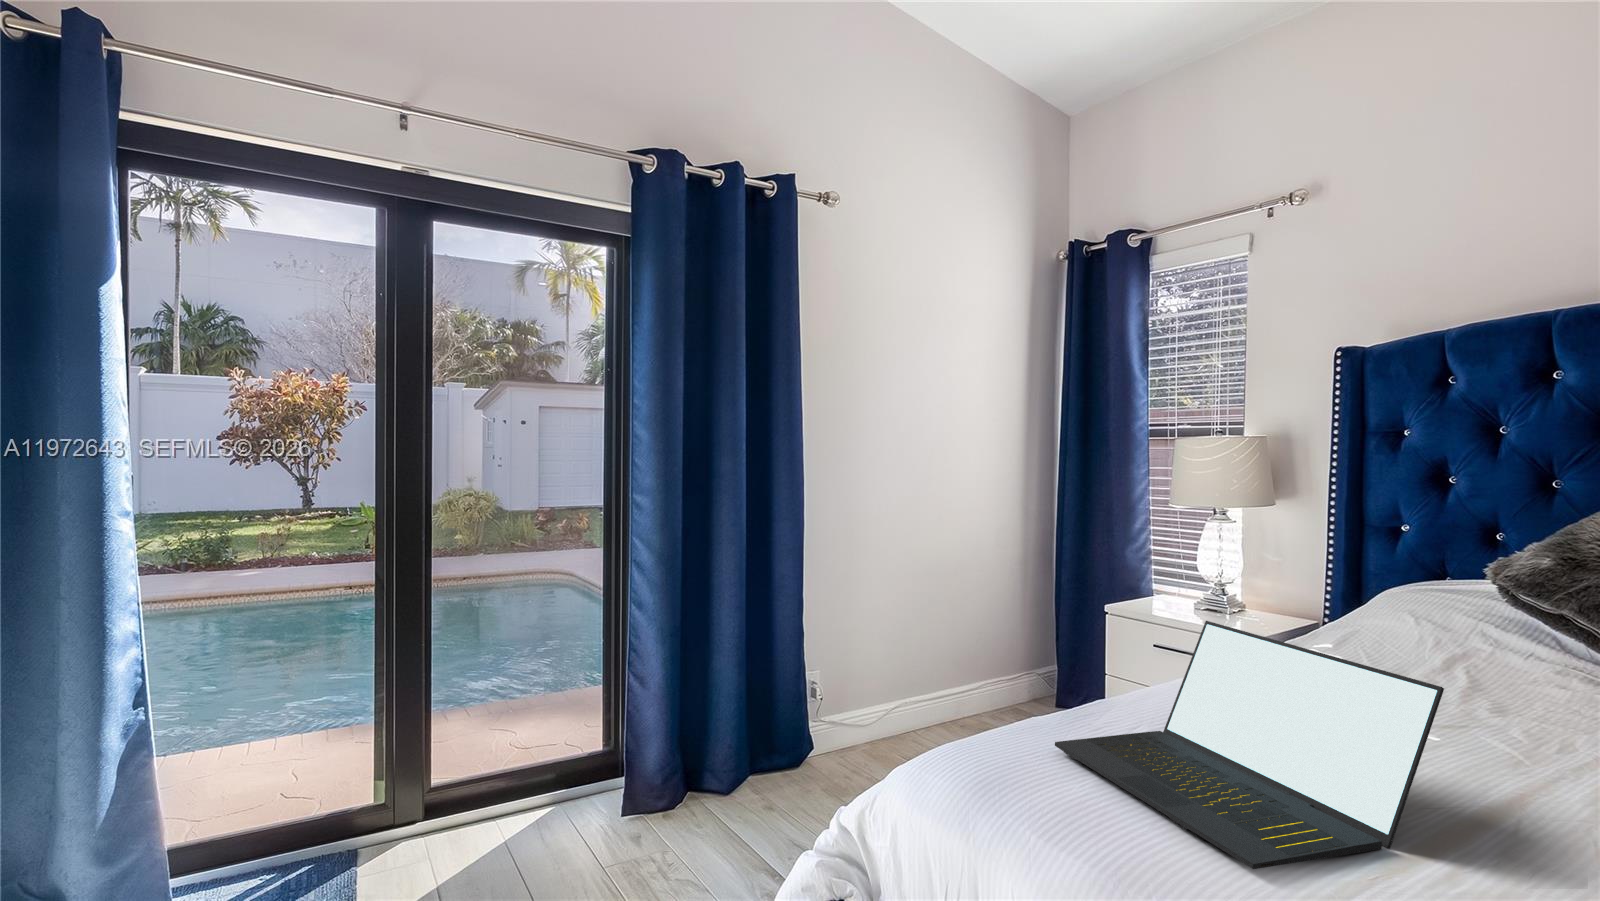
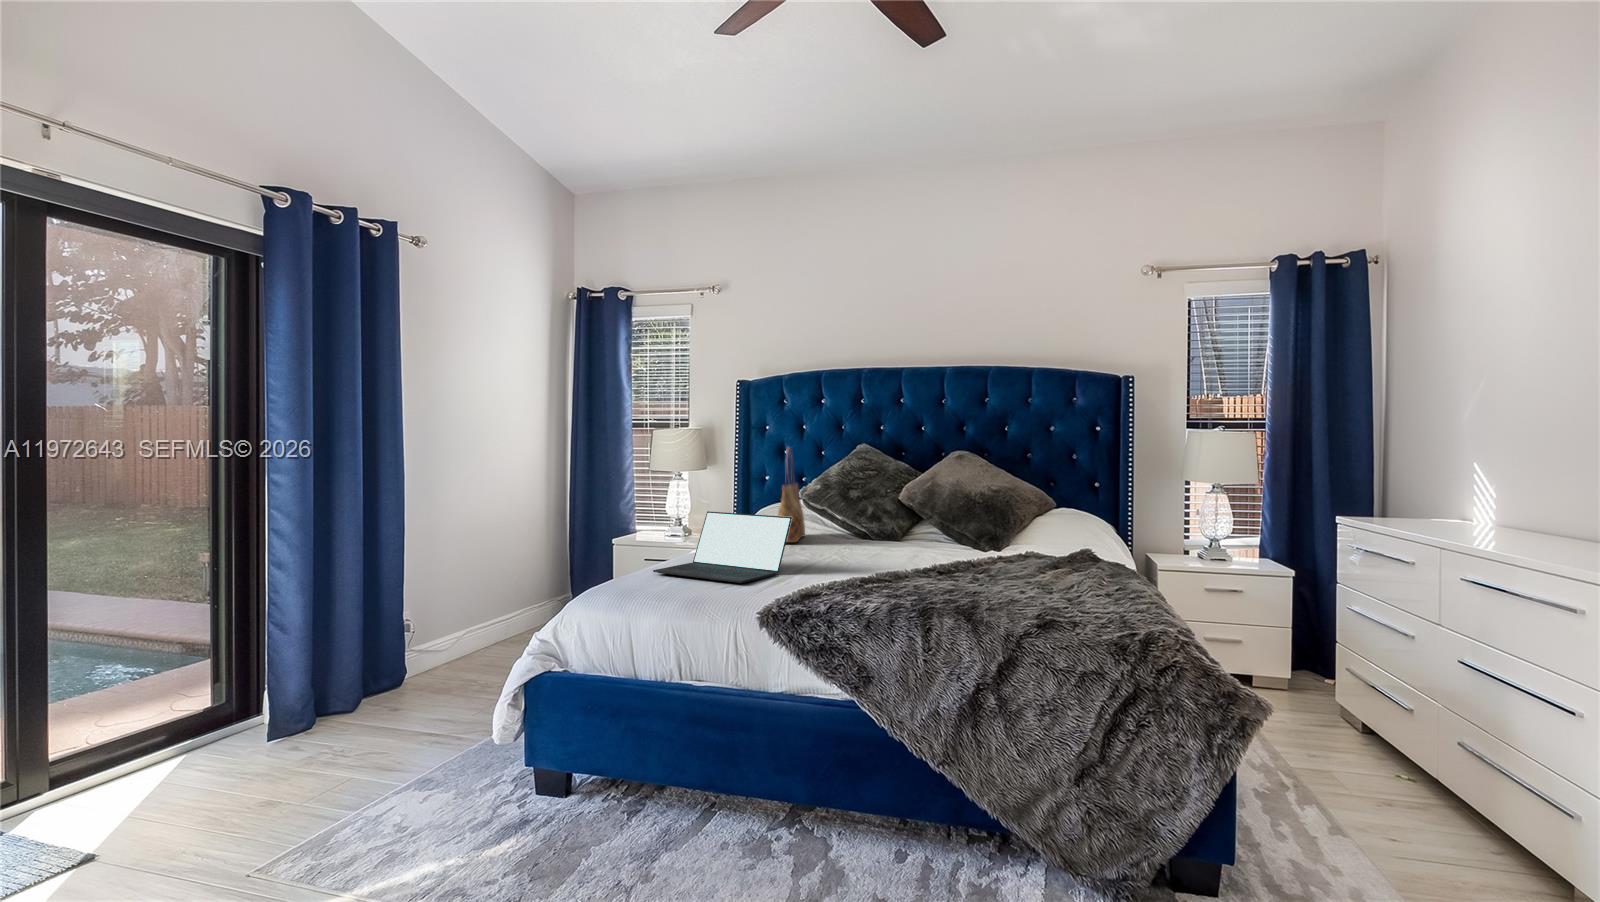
tote bag: none [1411,478,1496,705] -> present [778,447,805,542]

